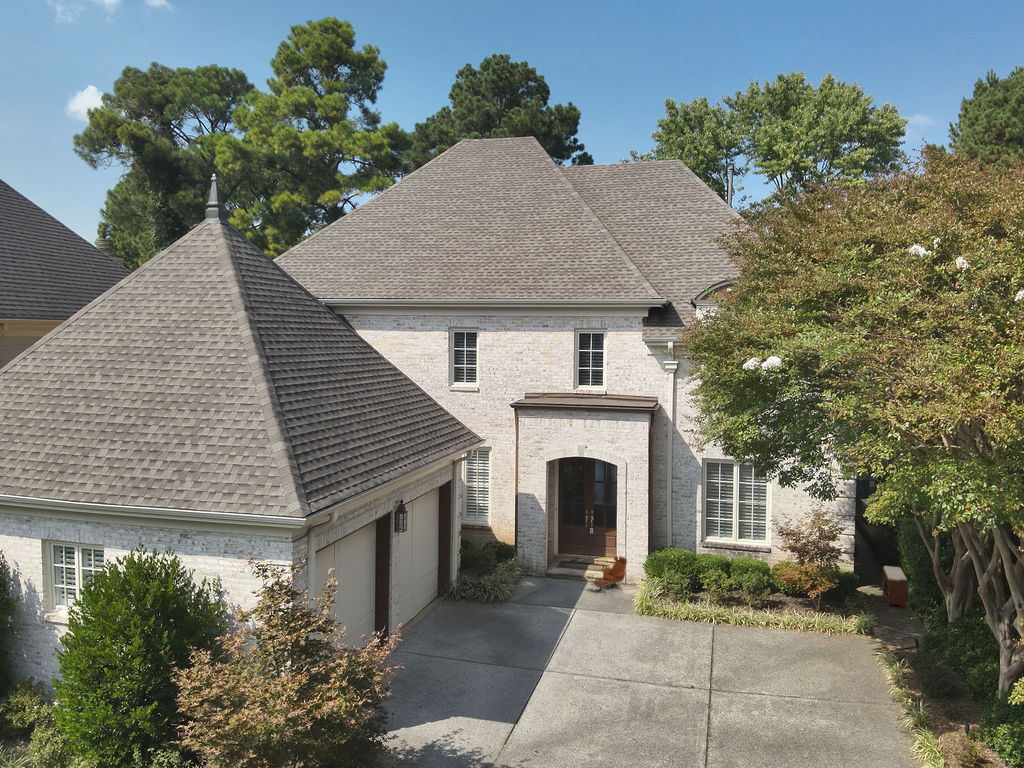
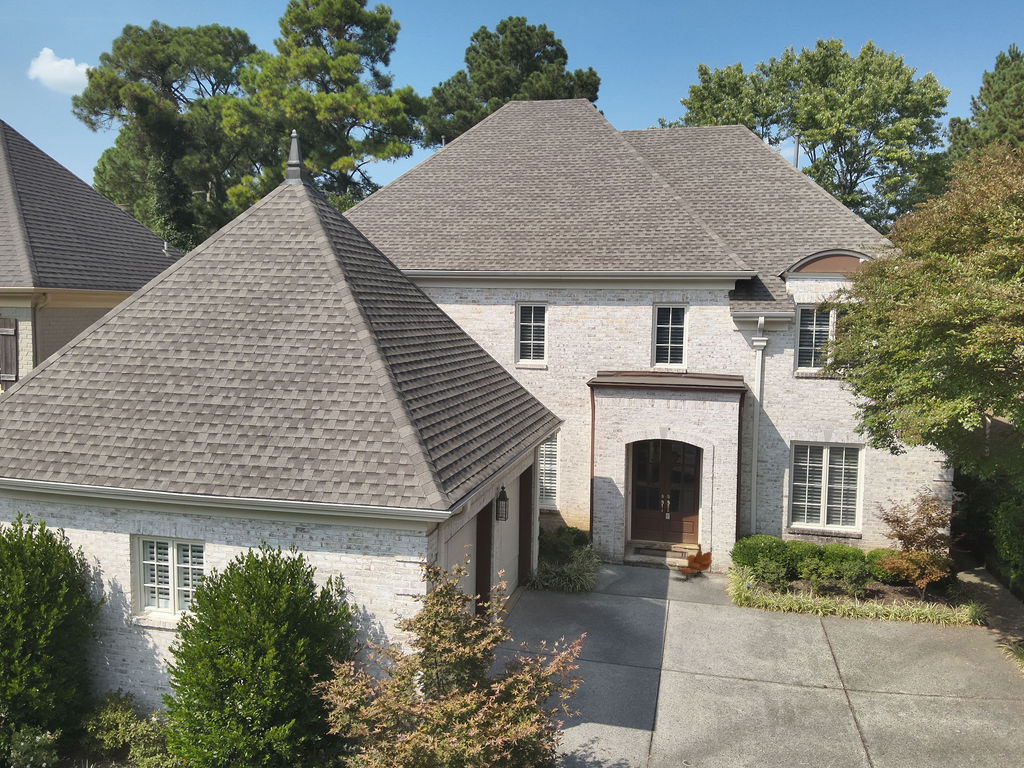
bench: present [883,566,908,608] -> none [980,552,1014,597]

